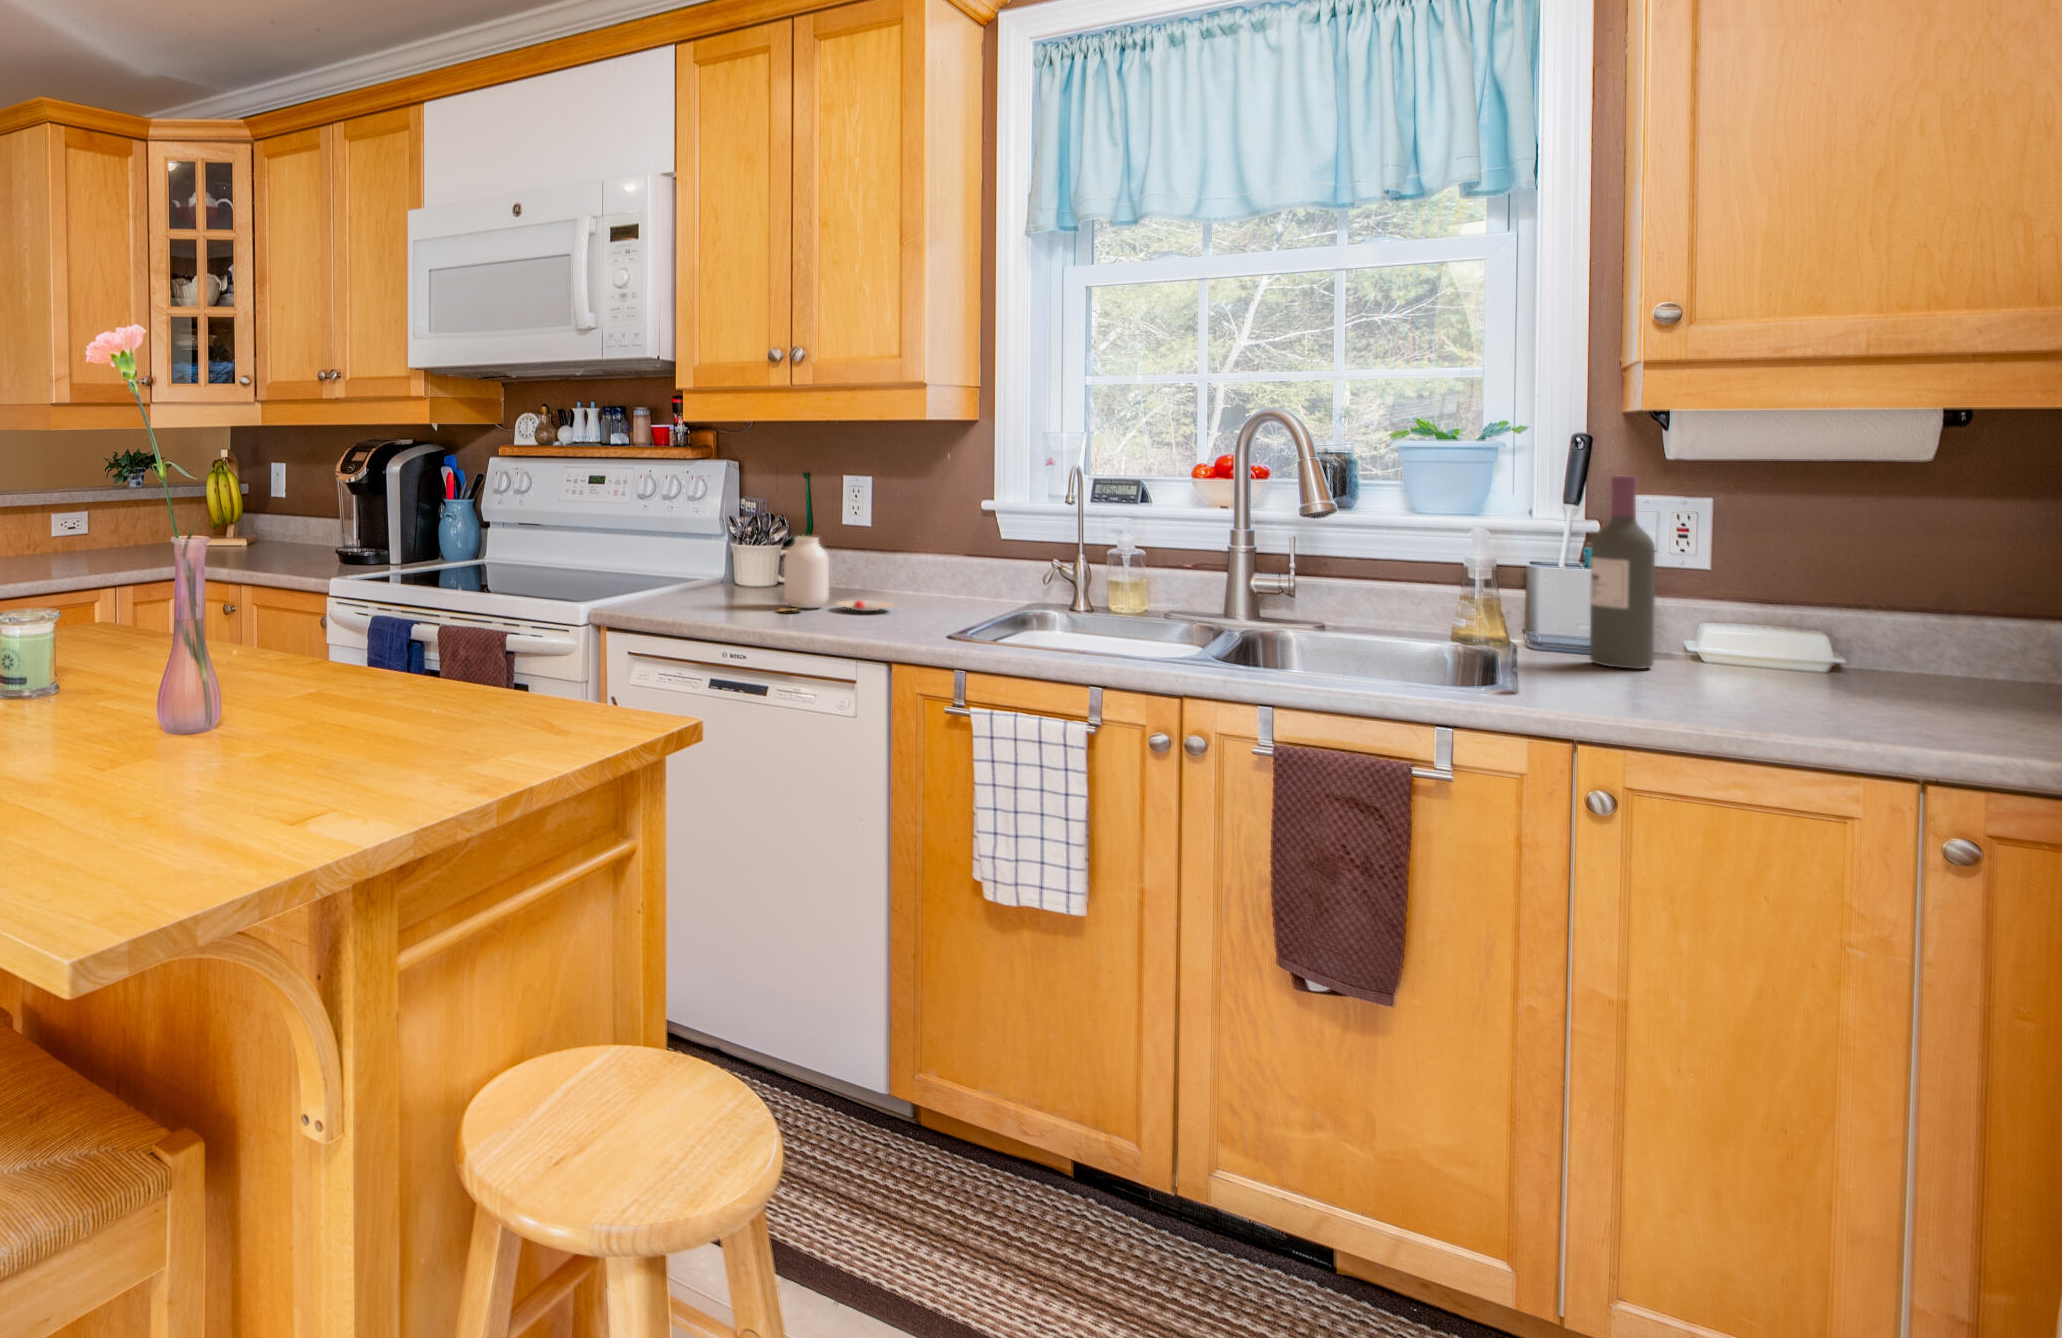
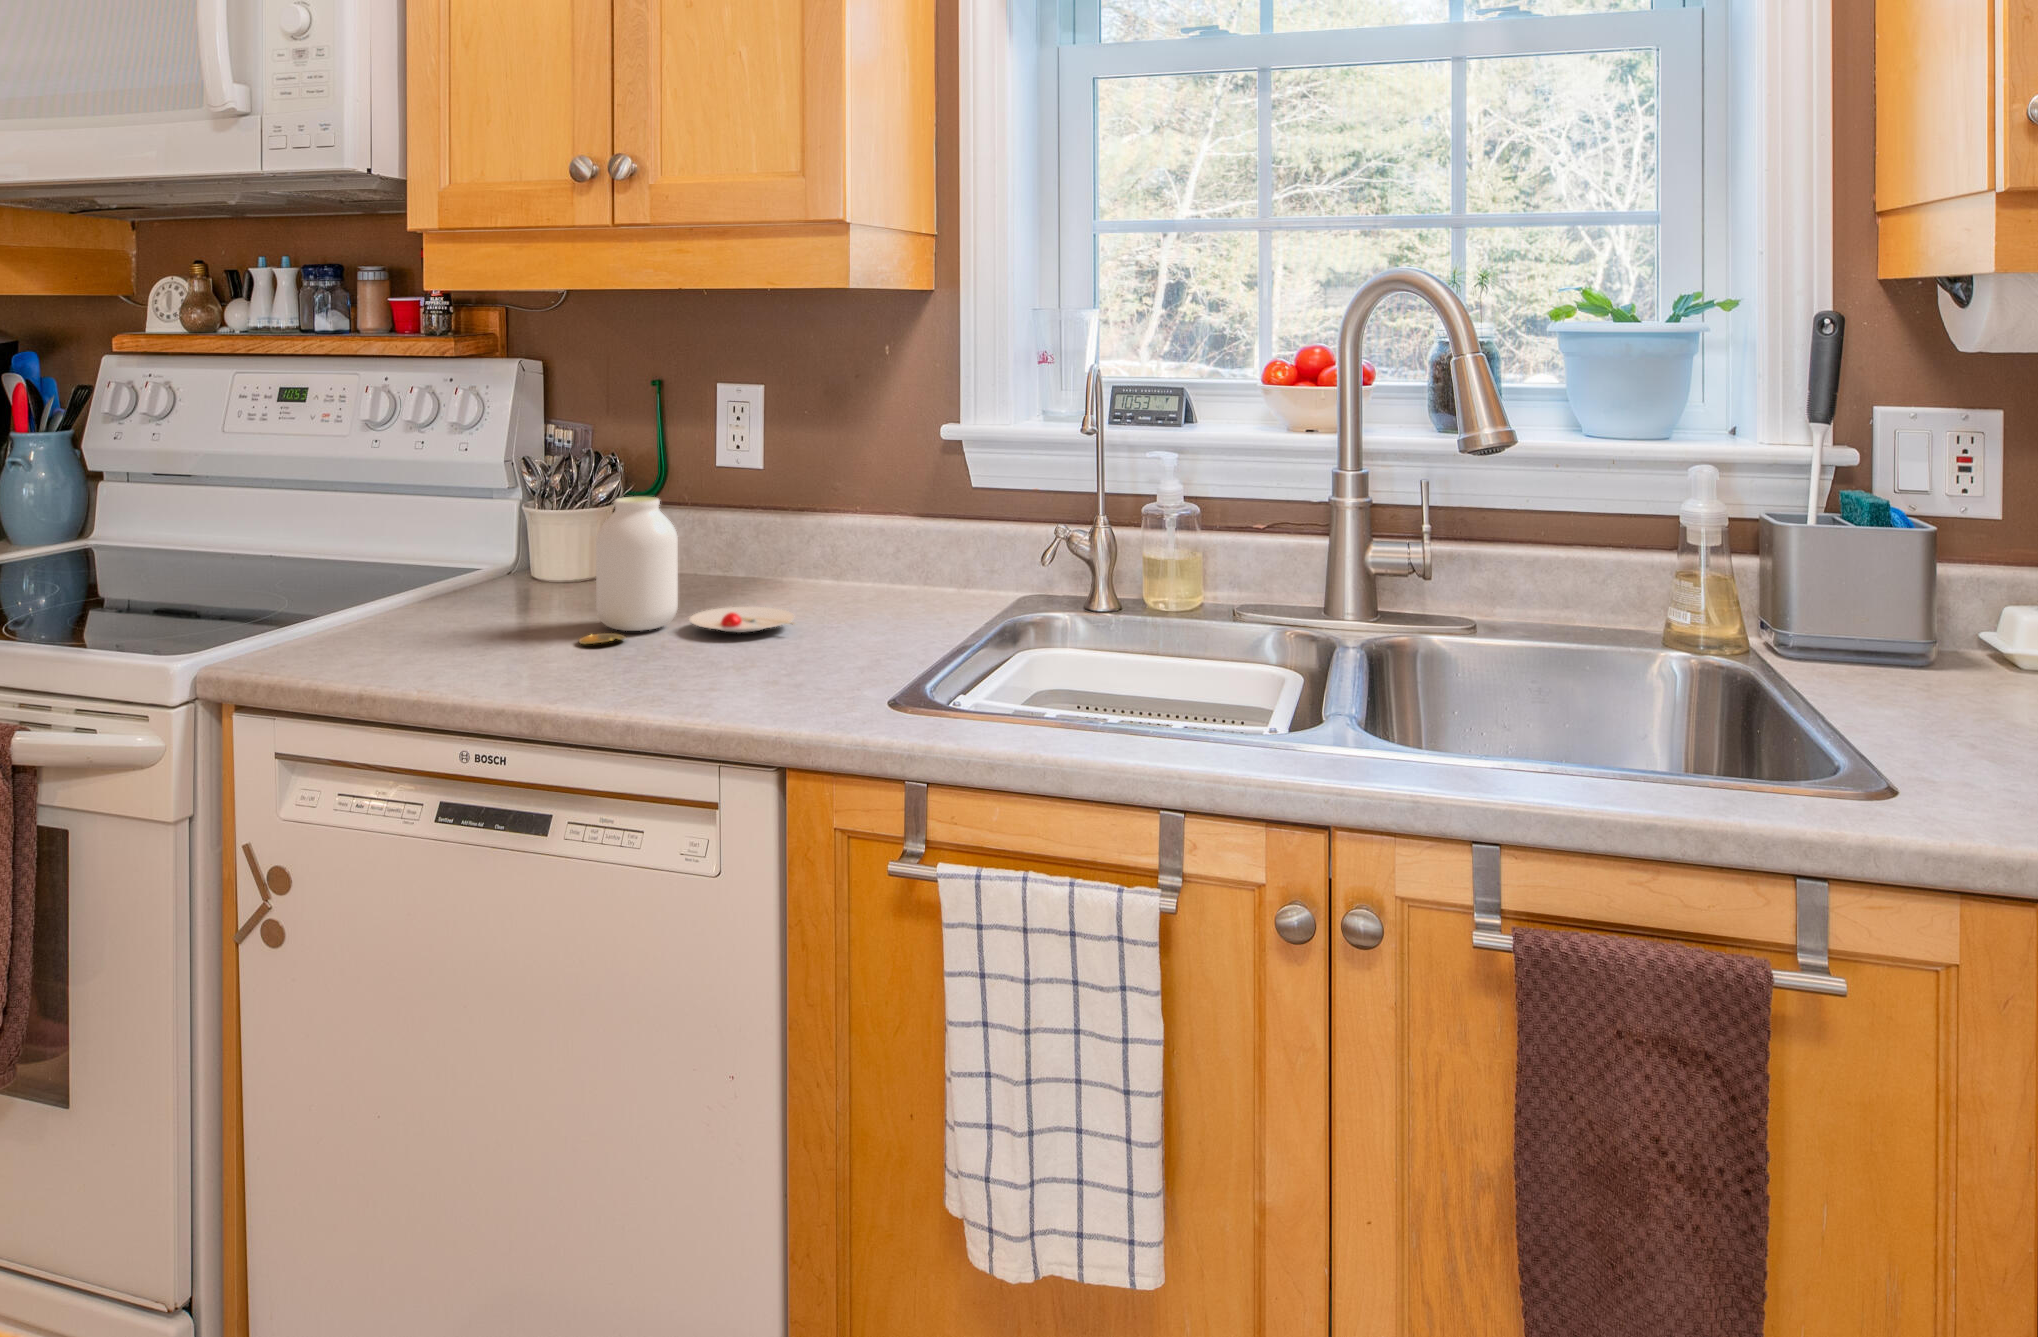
wine bottle: present [1589,476,1655,669] -> none [1900,377,2003,697]

